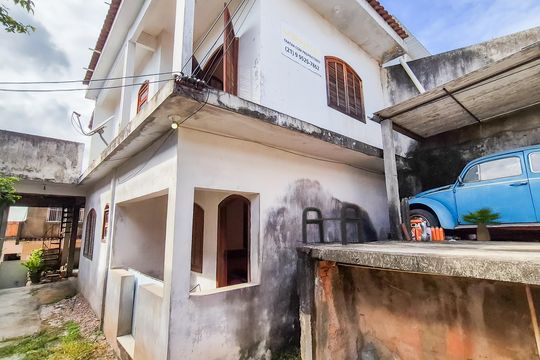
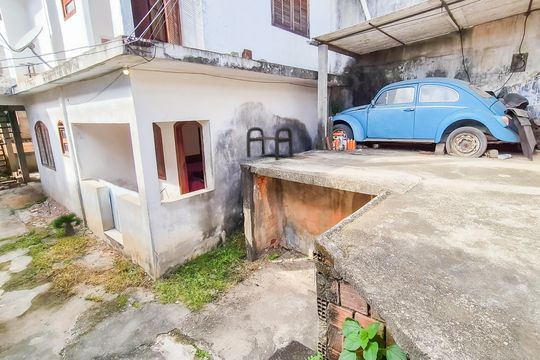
potted plant: present [460,208,502,241] -> present [53,213,83,236]

